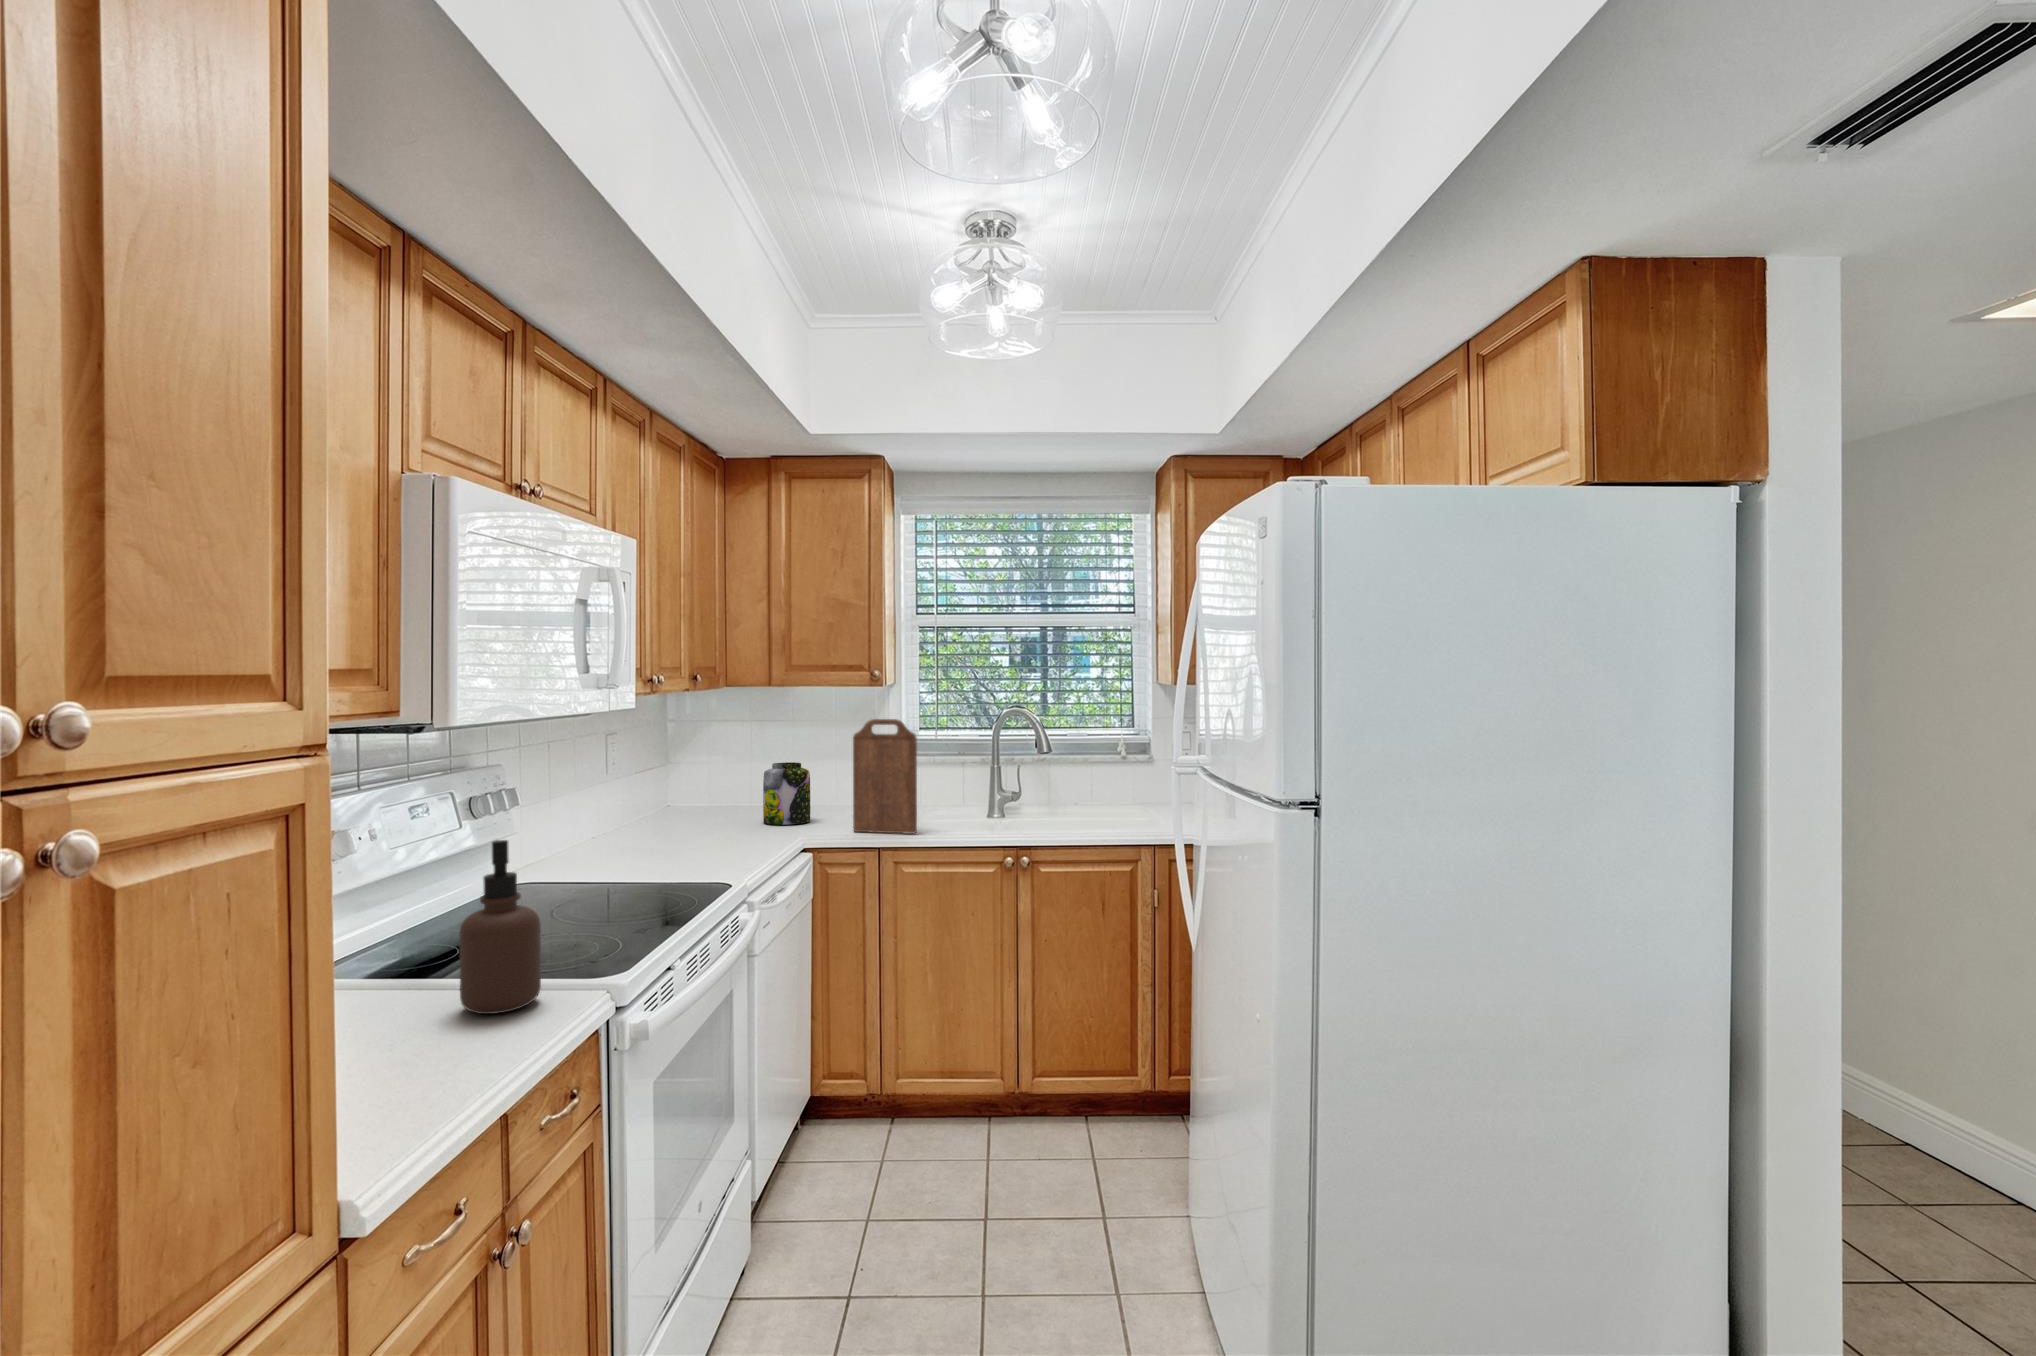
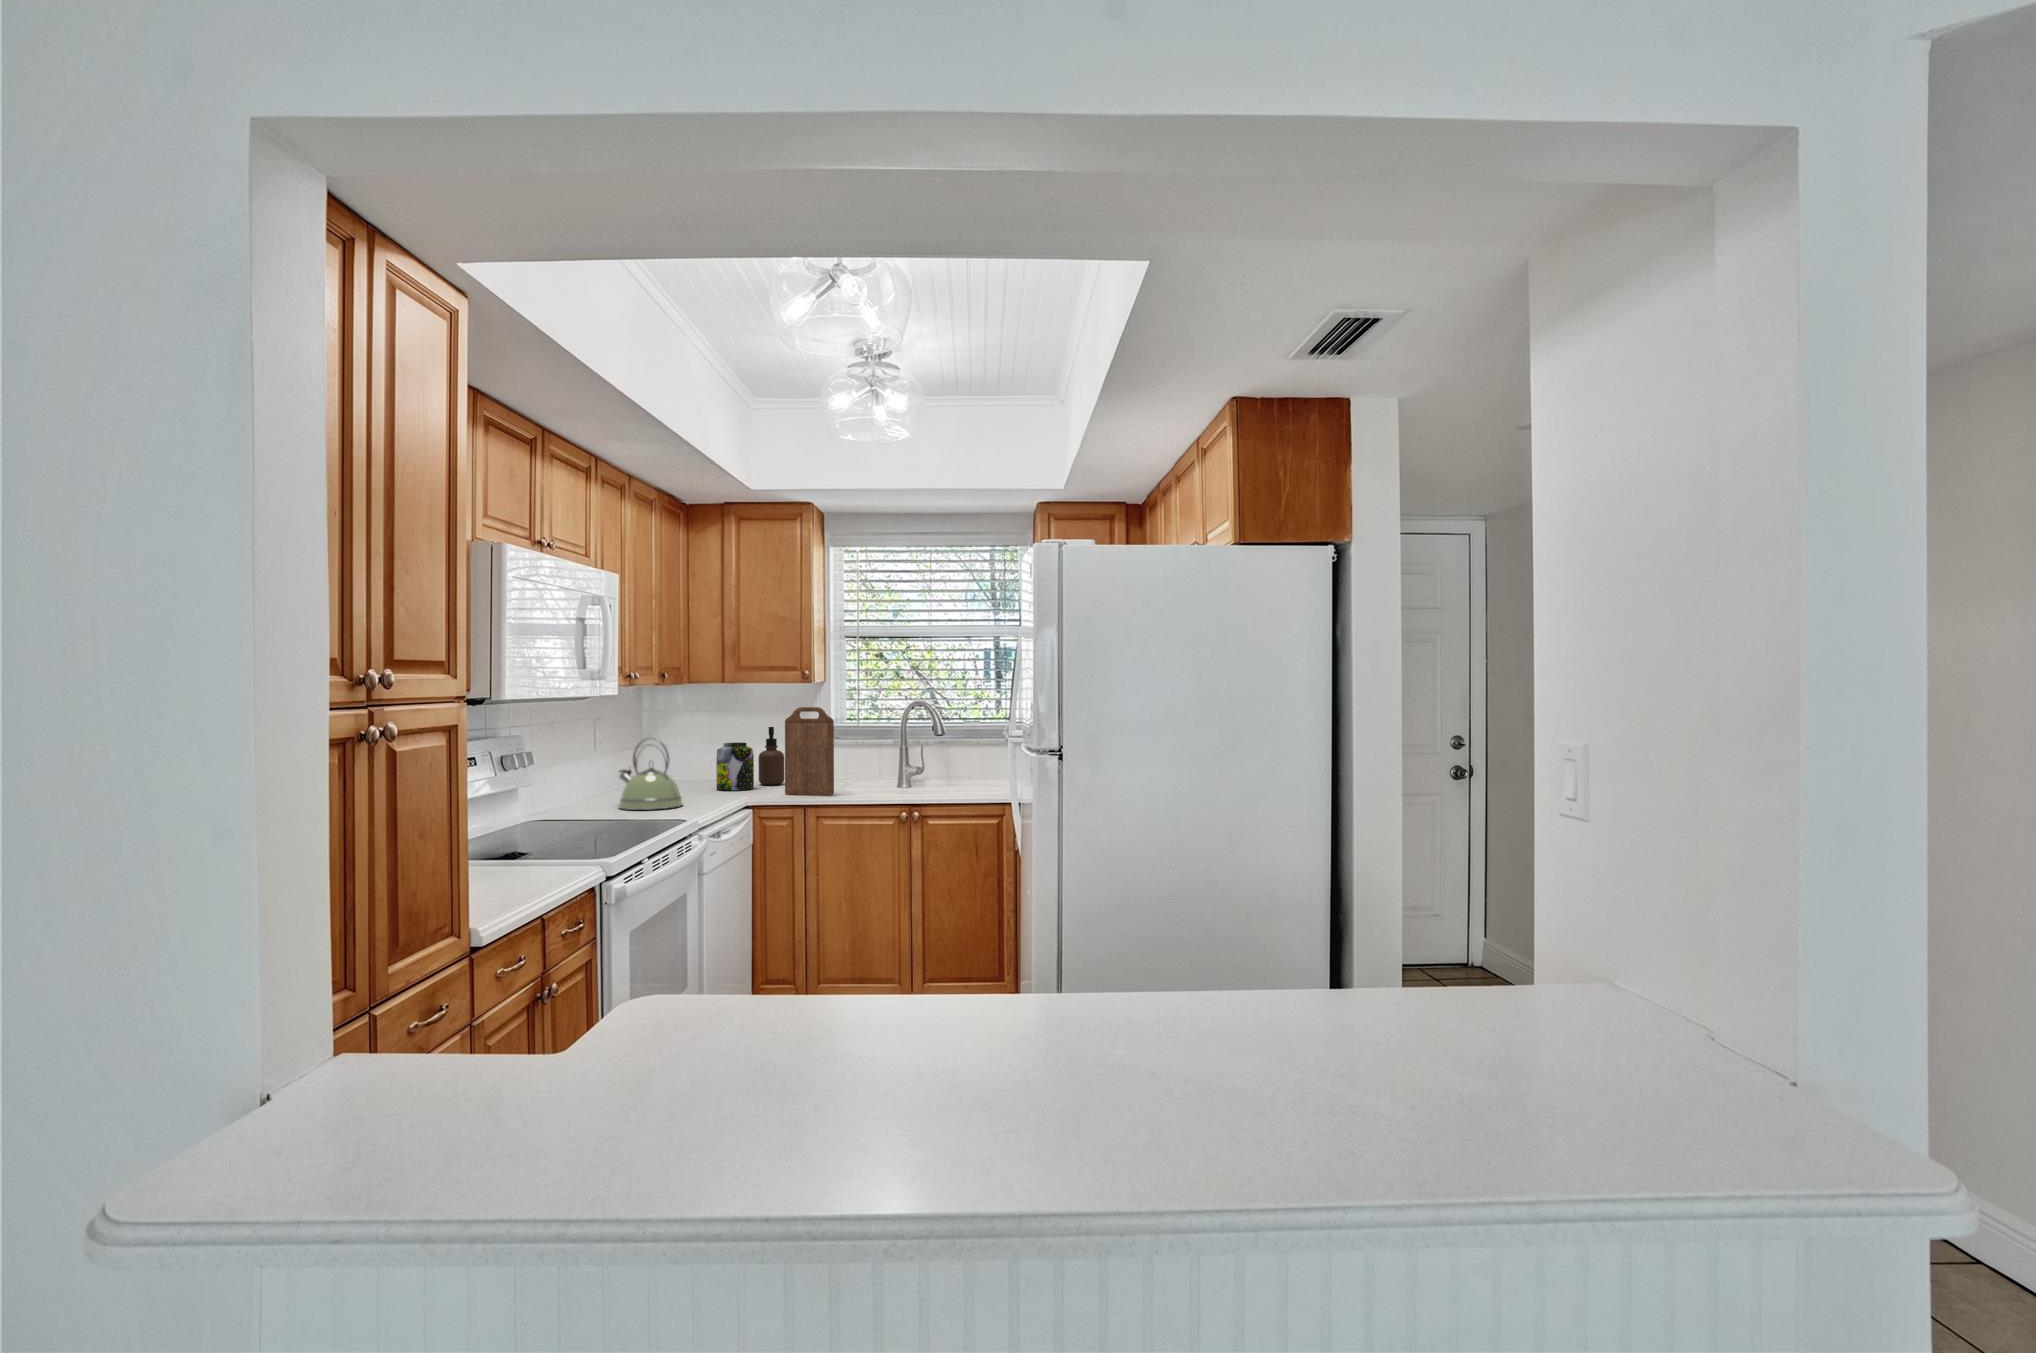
kettle: none [638,763,724,862] -> present [619,738,682,810]
soap dispenser: present [459,840,541,1014] -> present [759,727,784,785]

